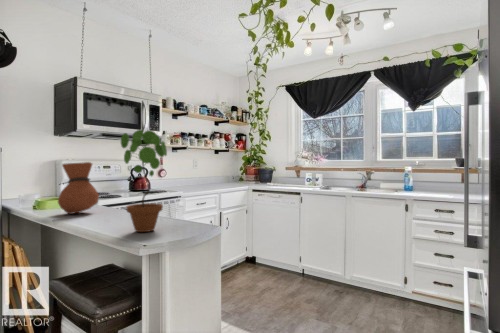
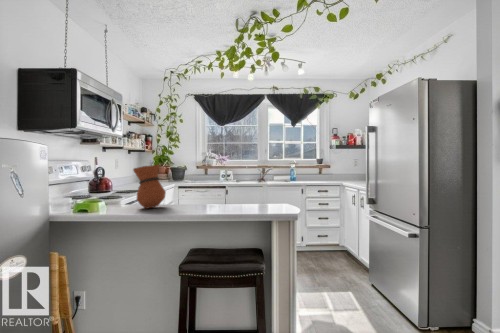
potted plant: present [121,130,167,232] -> none [243,144,273,207]

